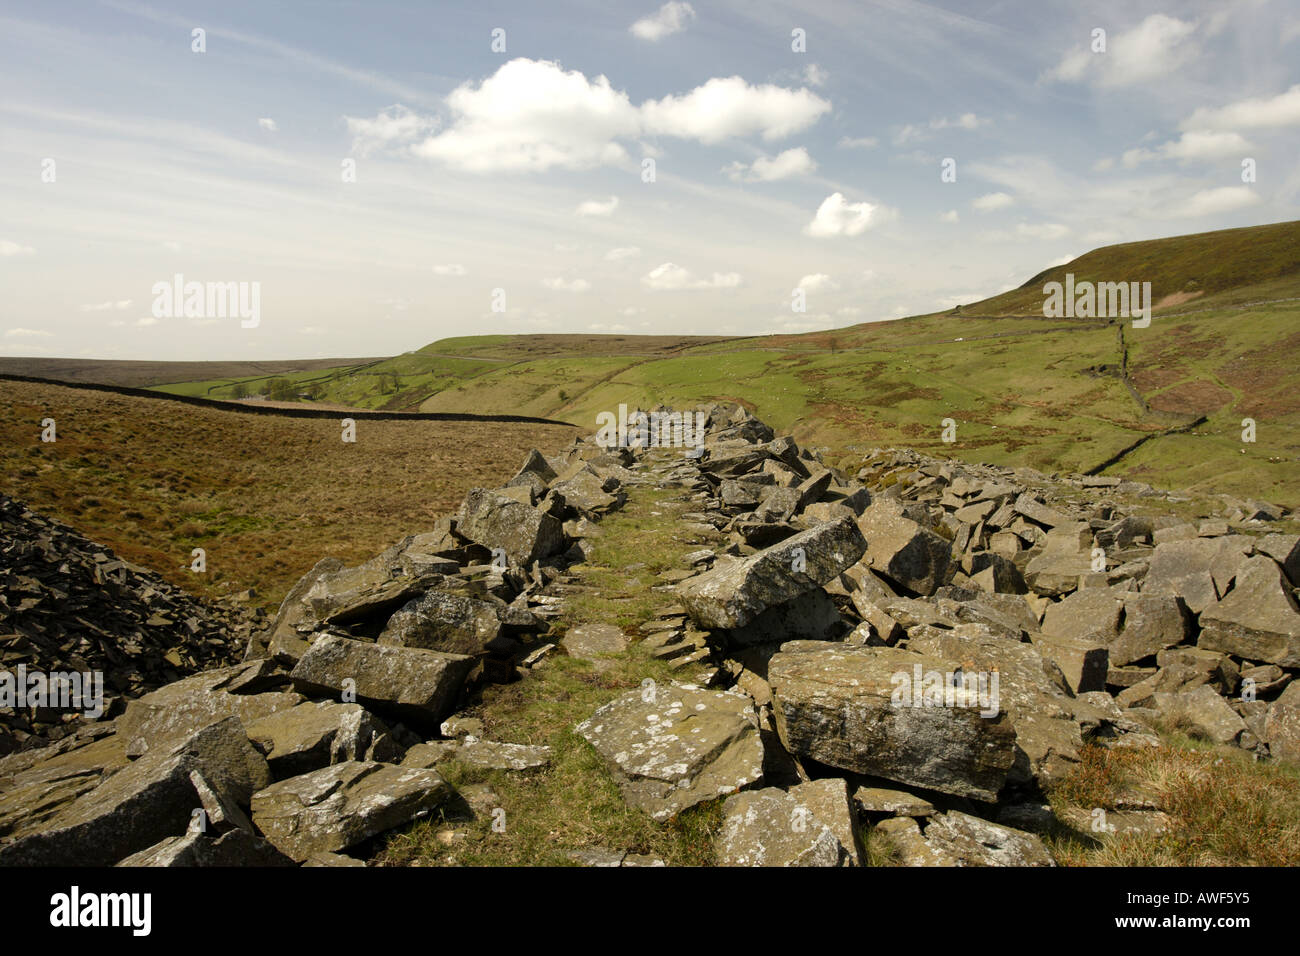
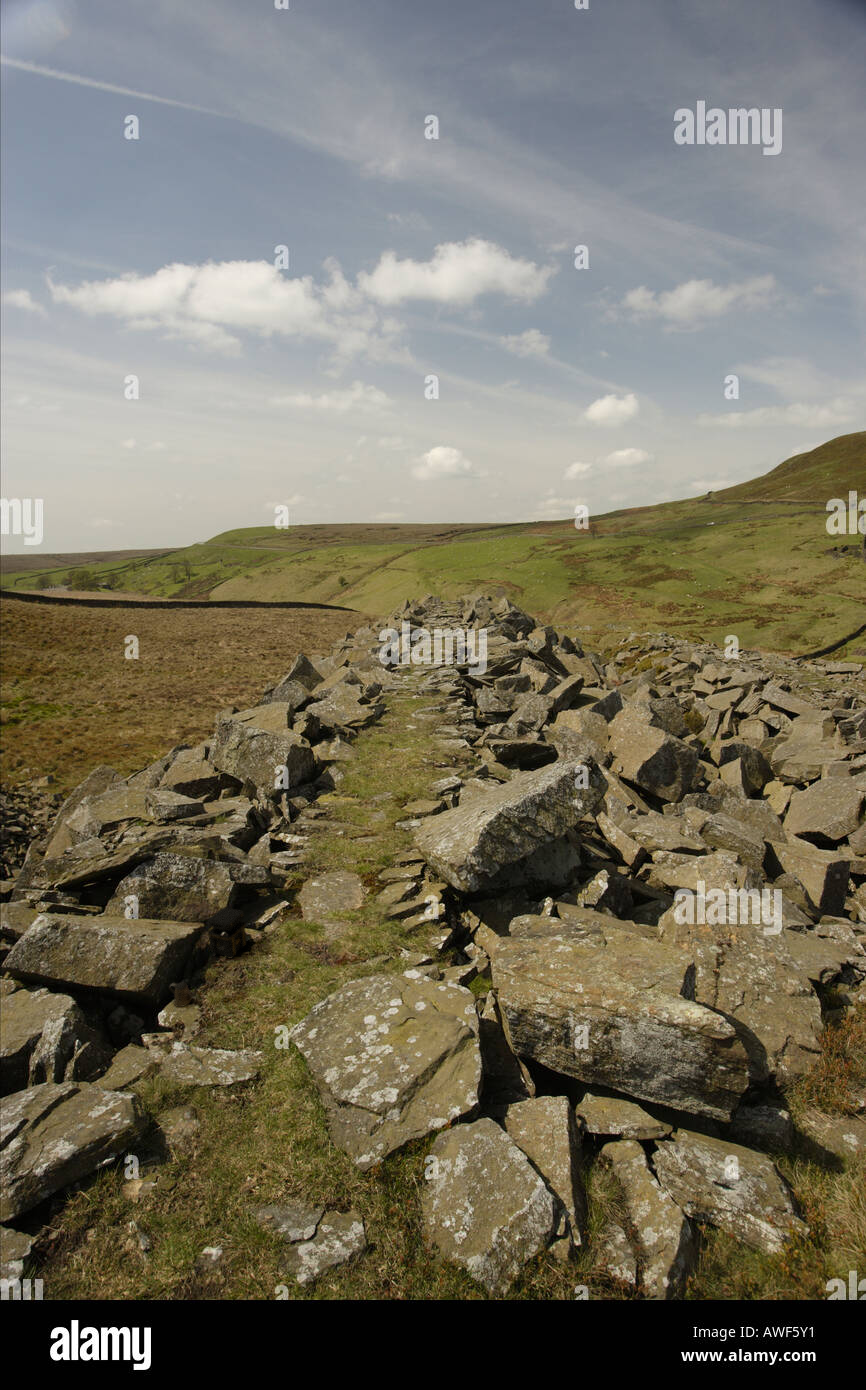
watering can: none [452,692,486,715] -> present [169,982,200,1007]

